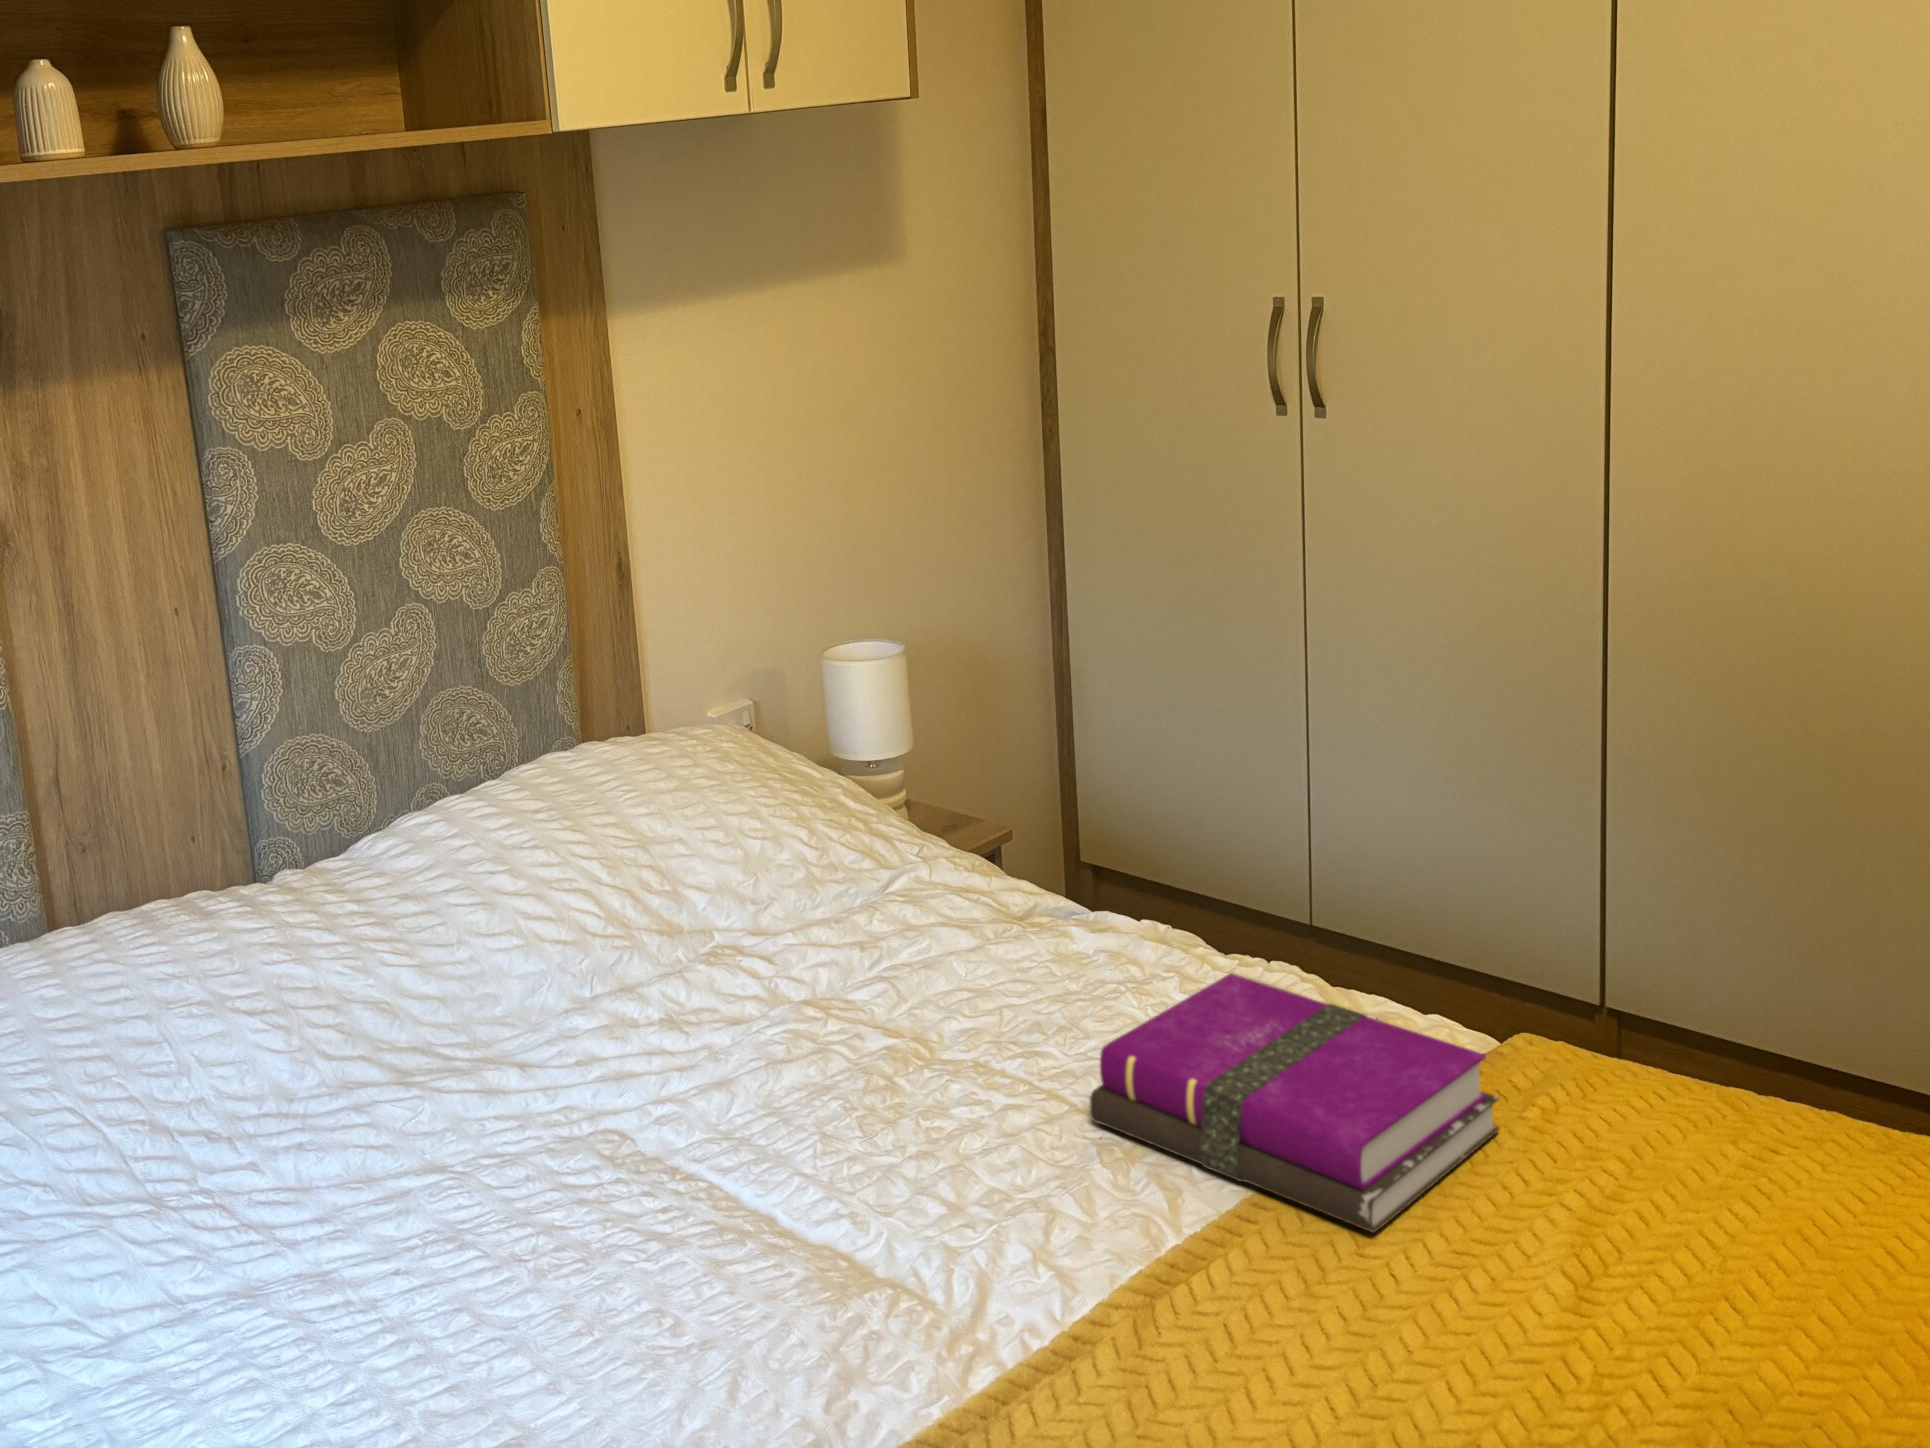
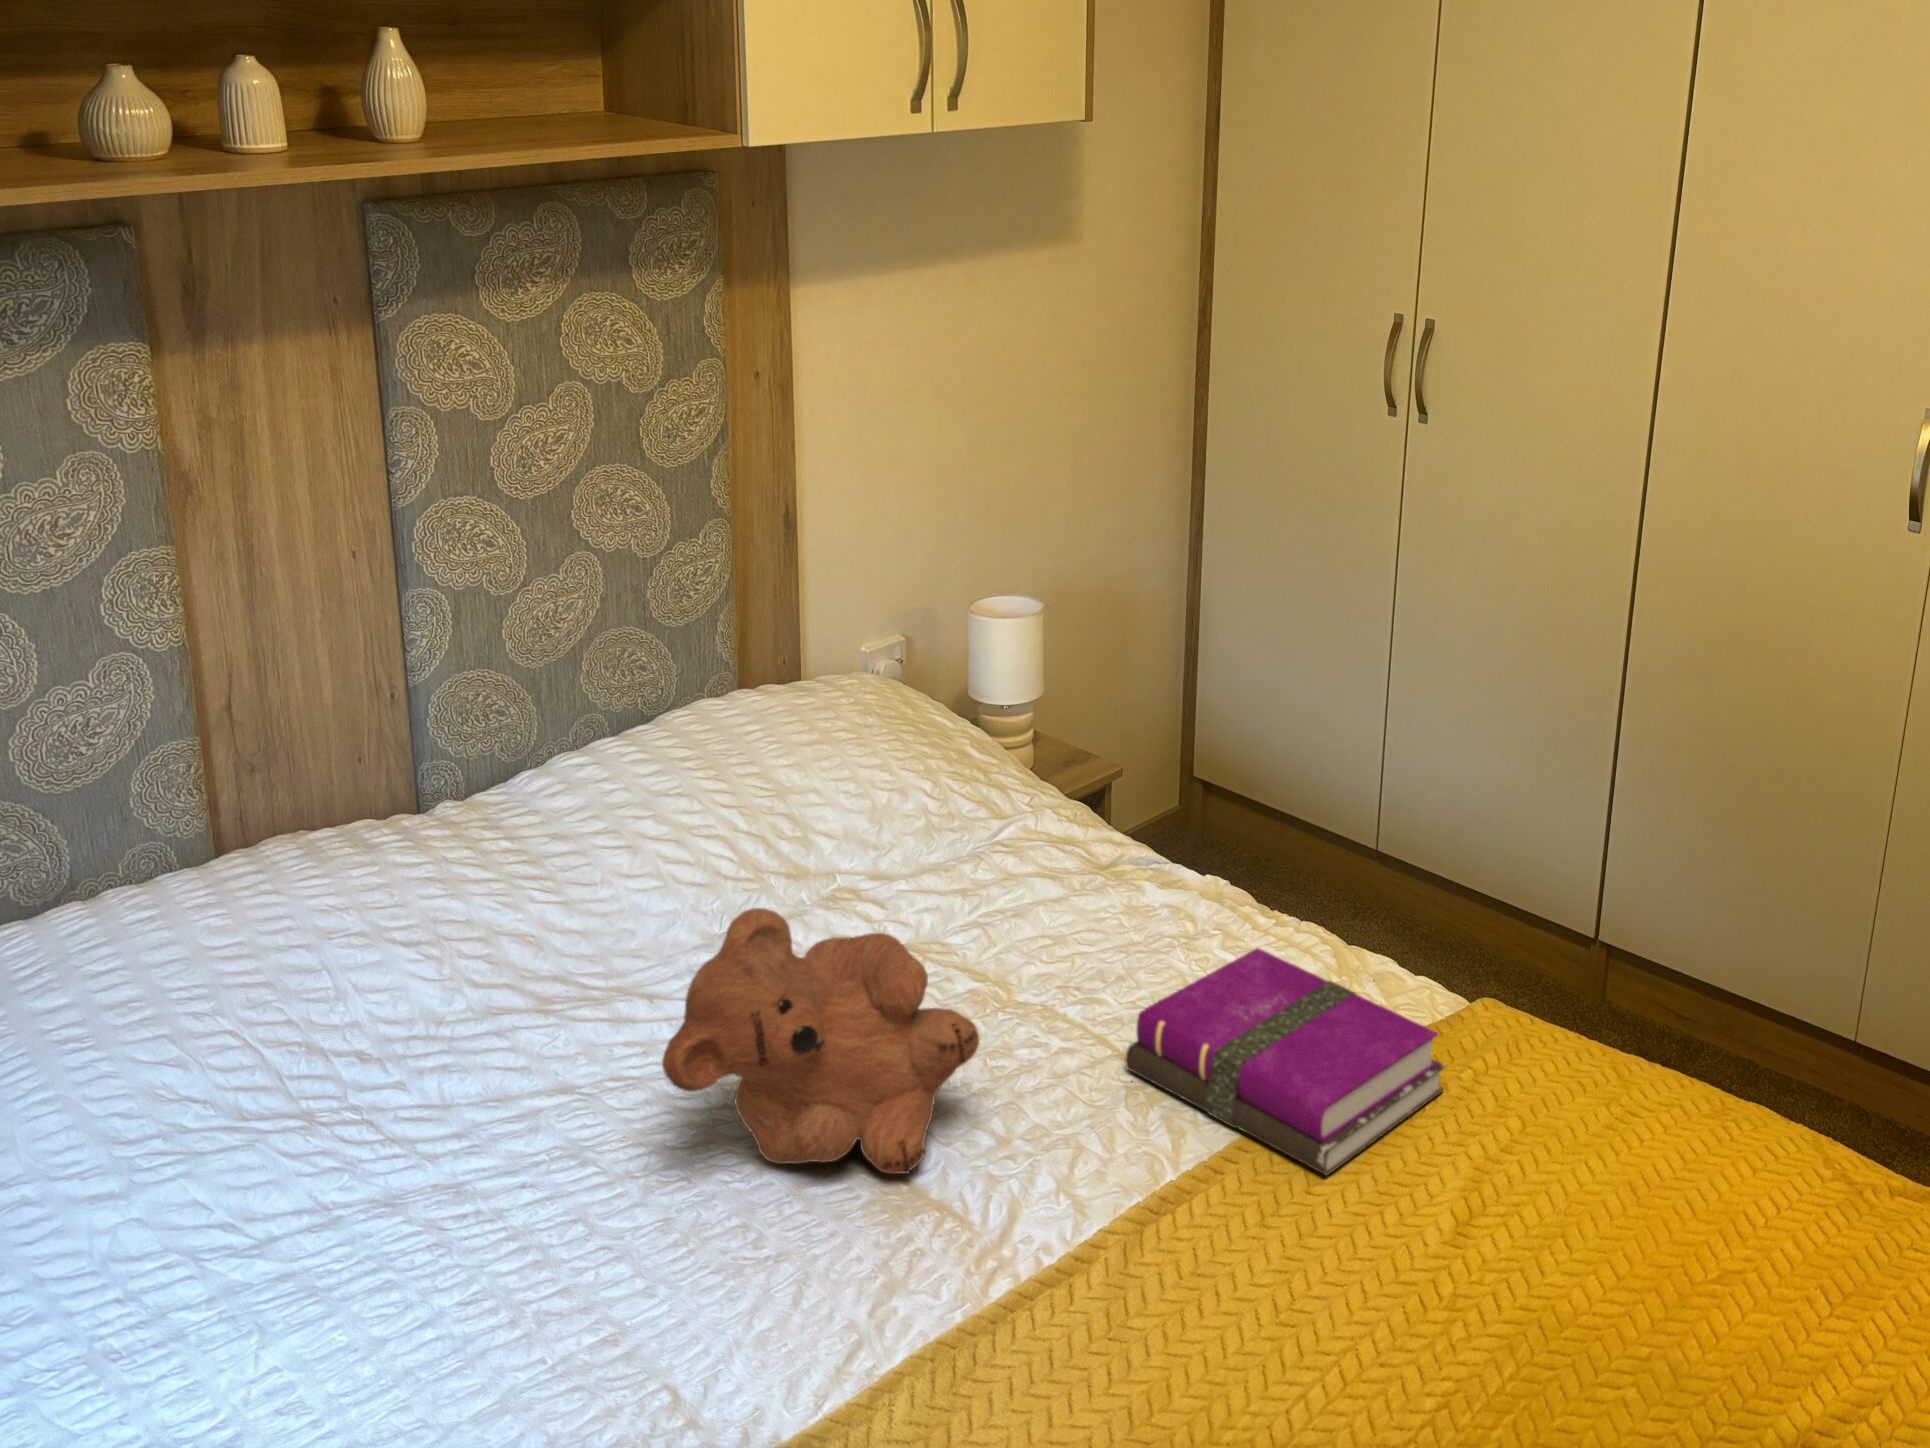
teddy bear: none [547,923,917,1247] -> present [662,908,979,1175]

